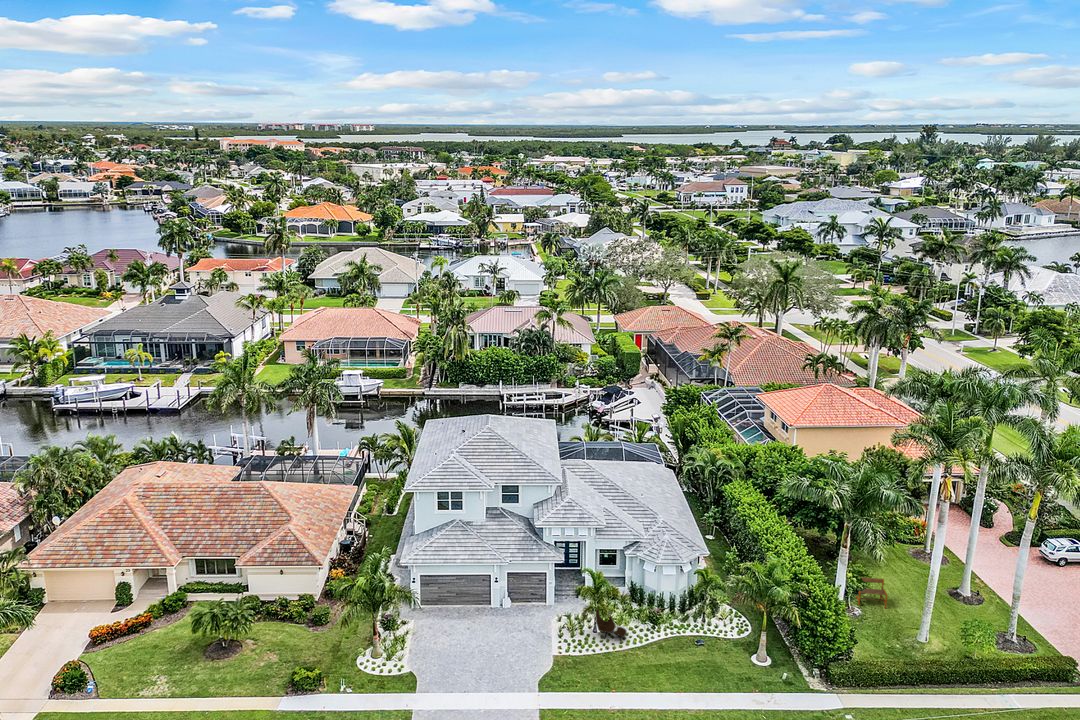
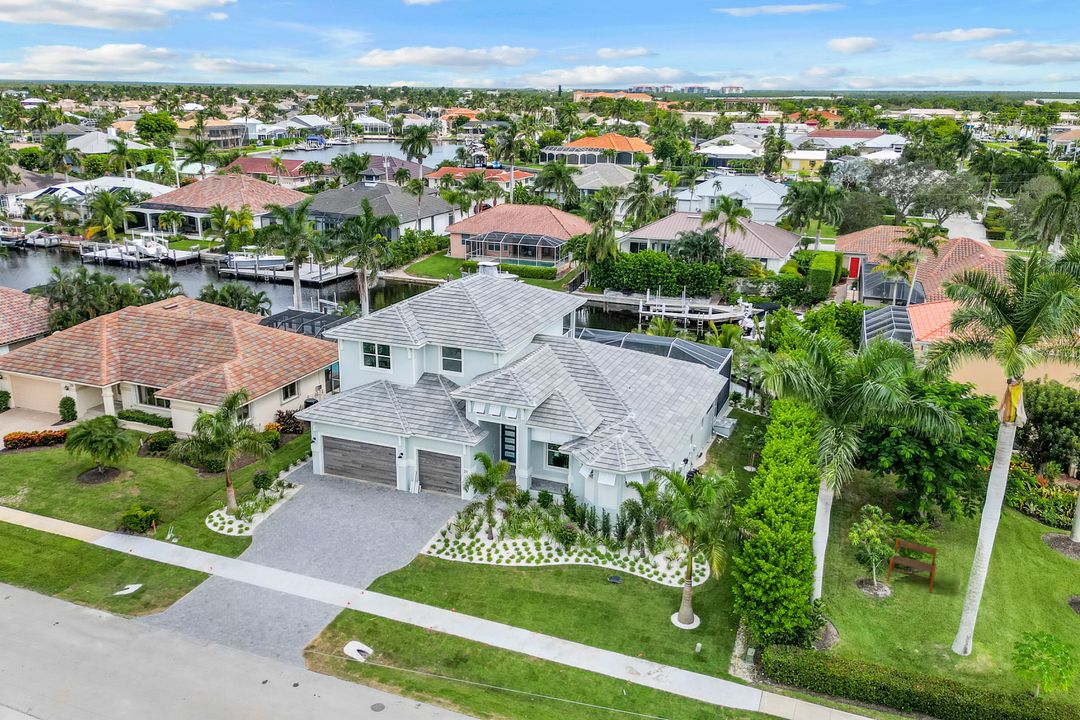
lounge chair: present [596,608,627,638] -> none [489,505,528,555]

